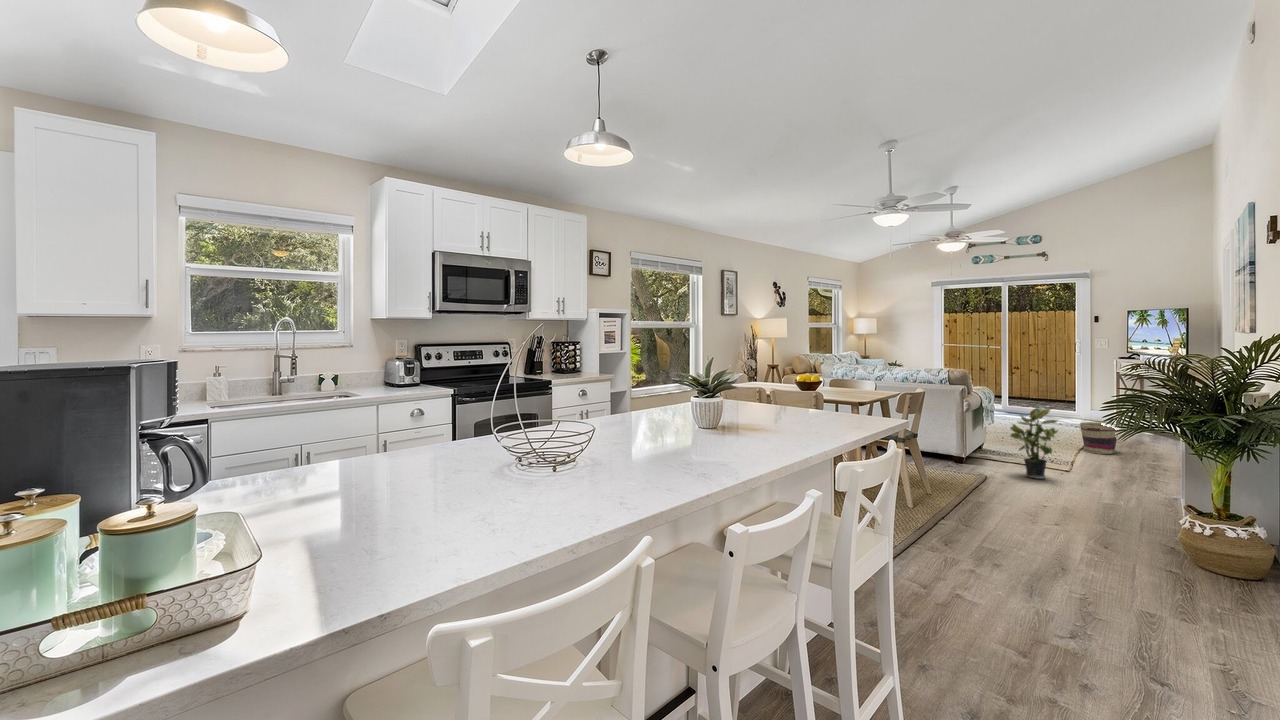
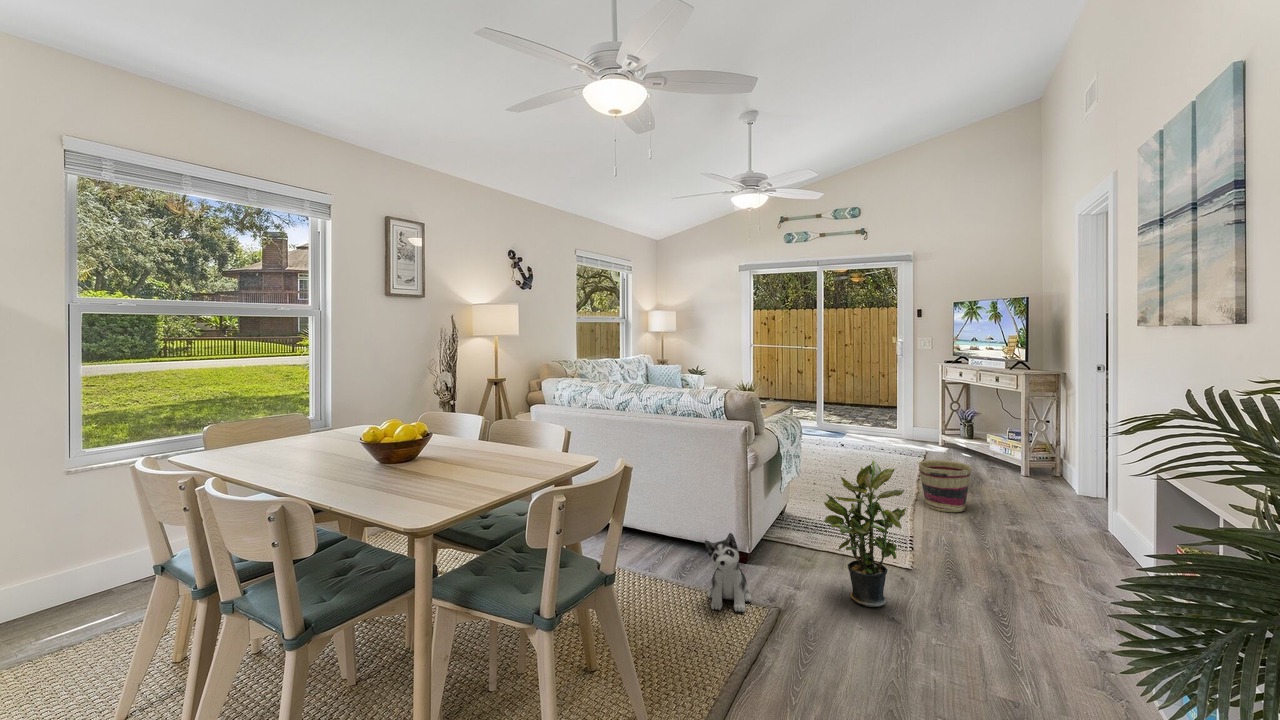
plush toy: none [943,438,969,475] -> present [705,533,752,612]

